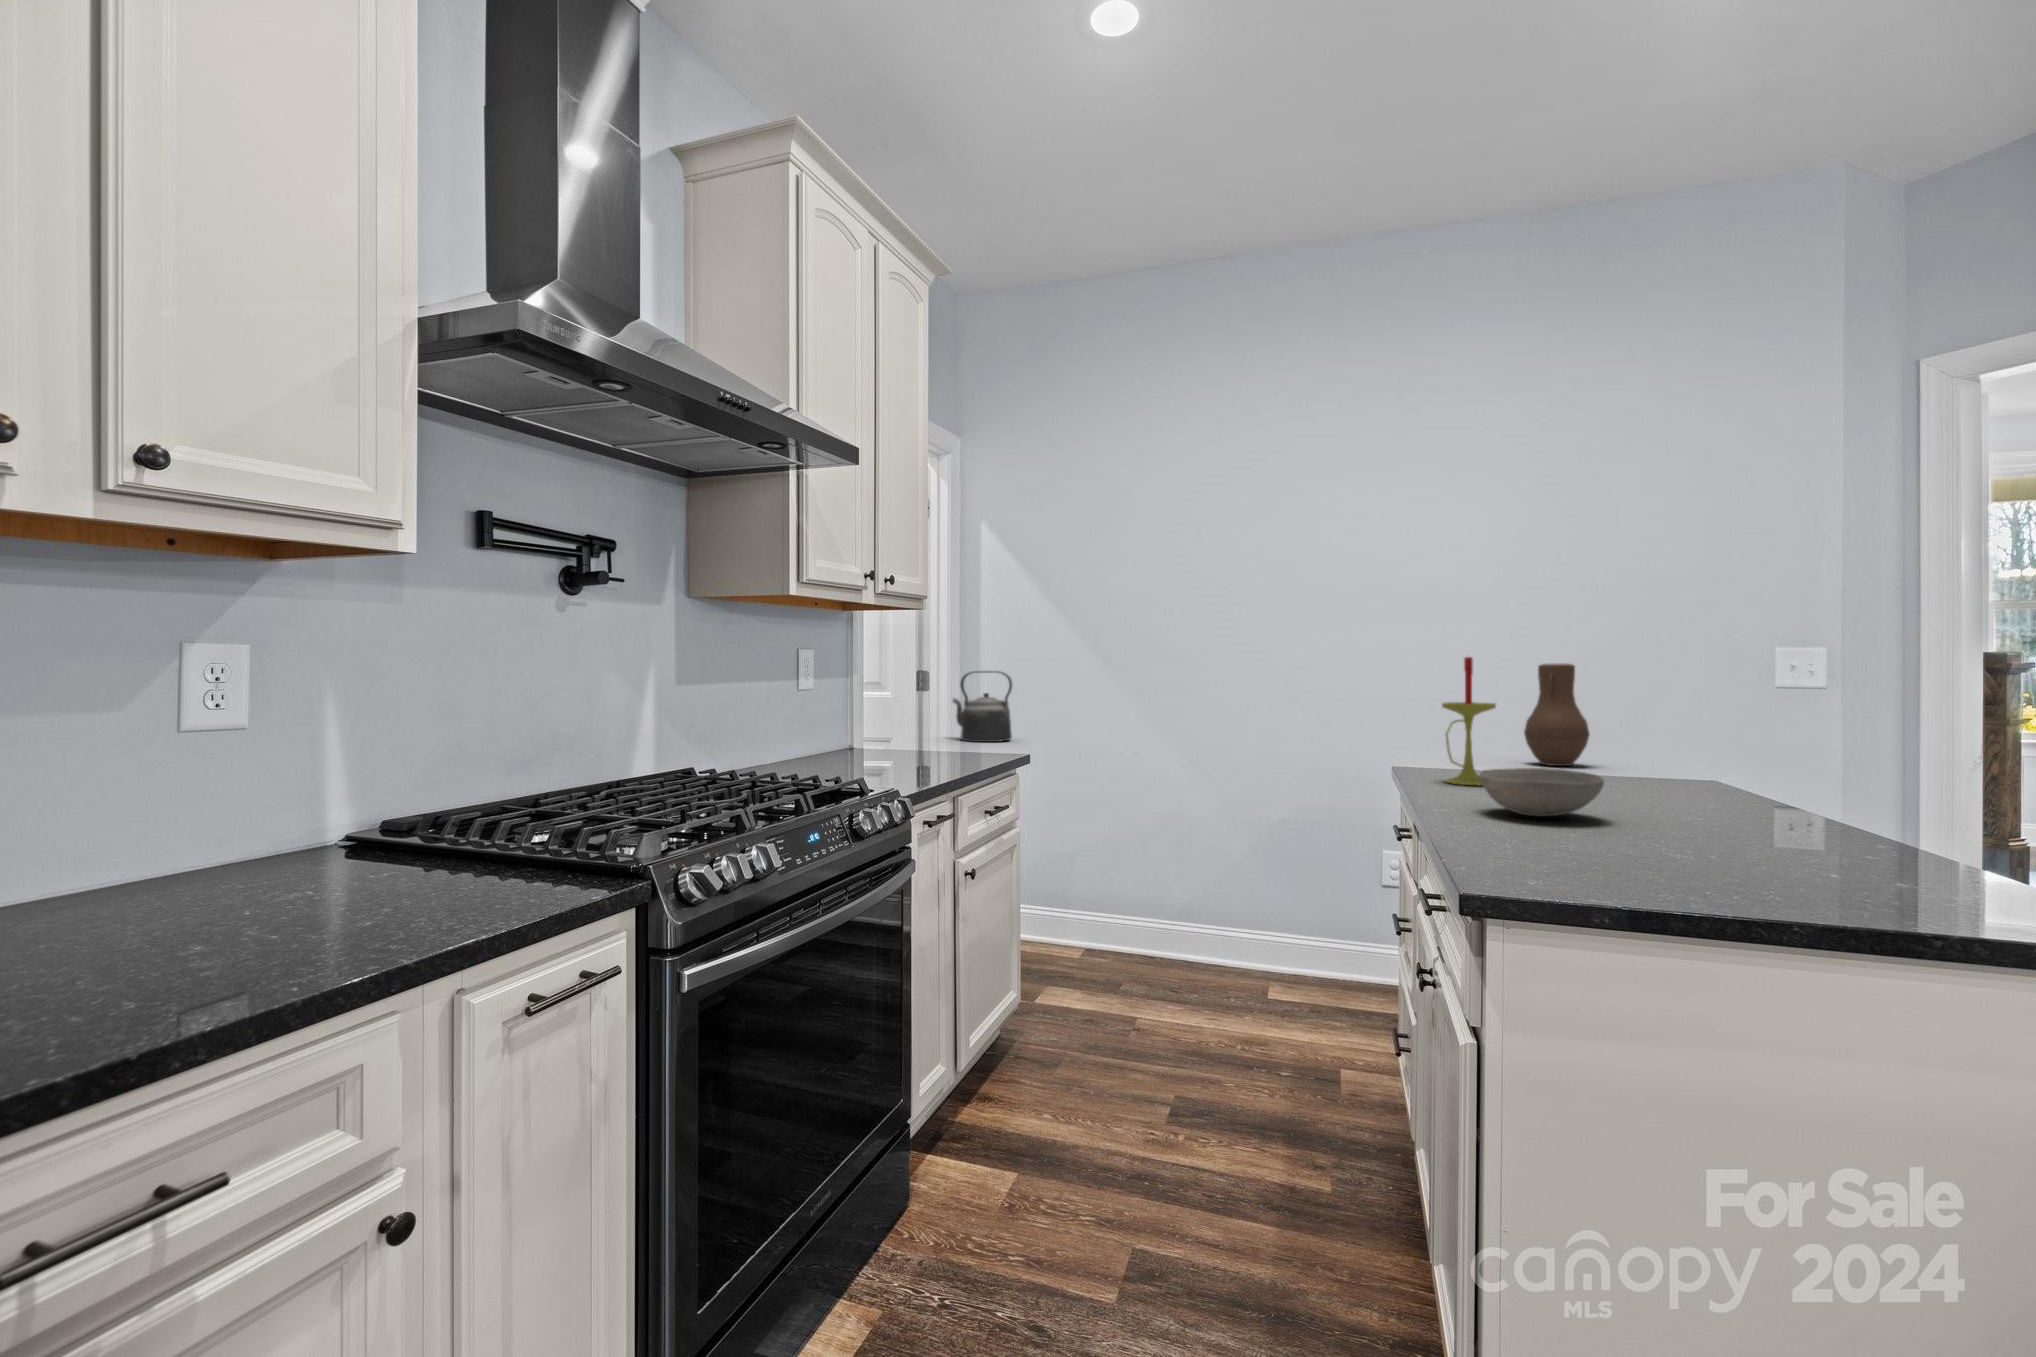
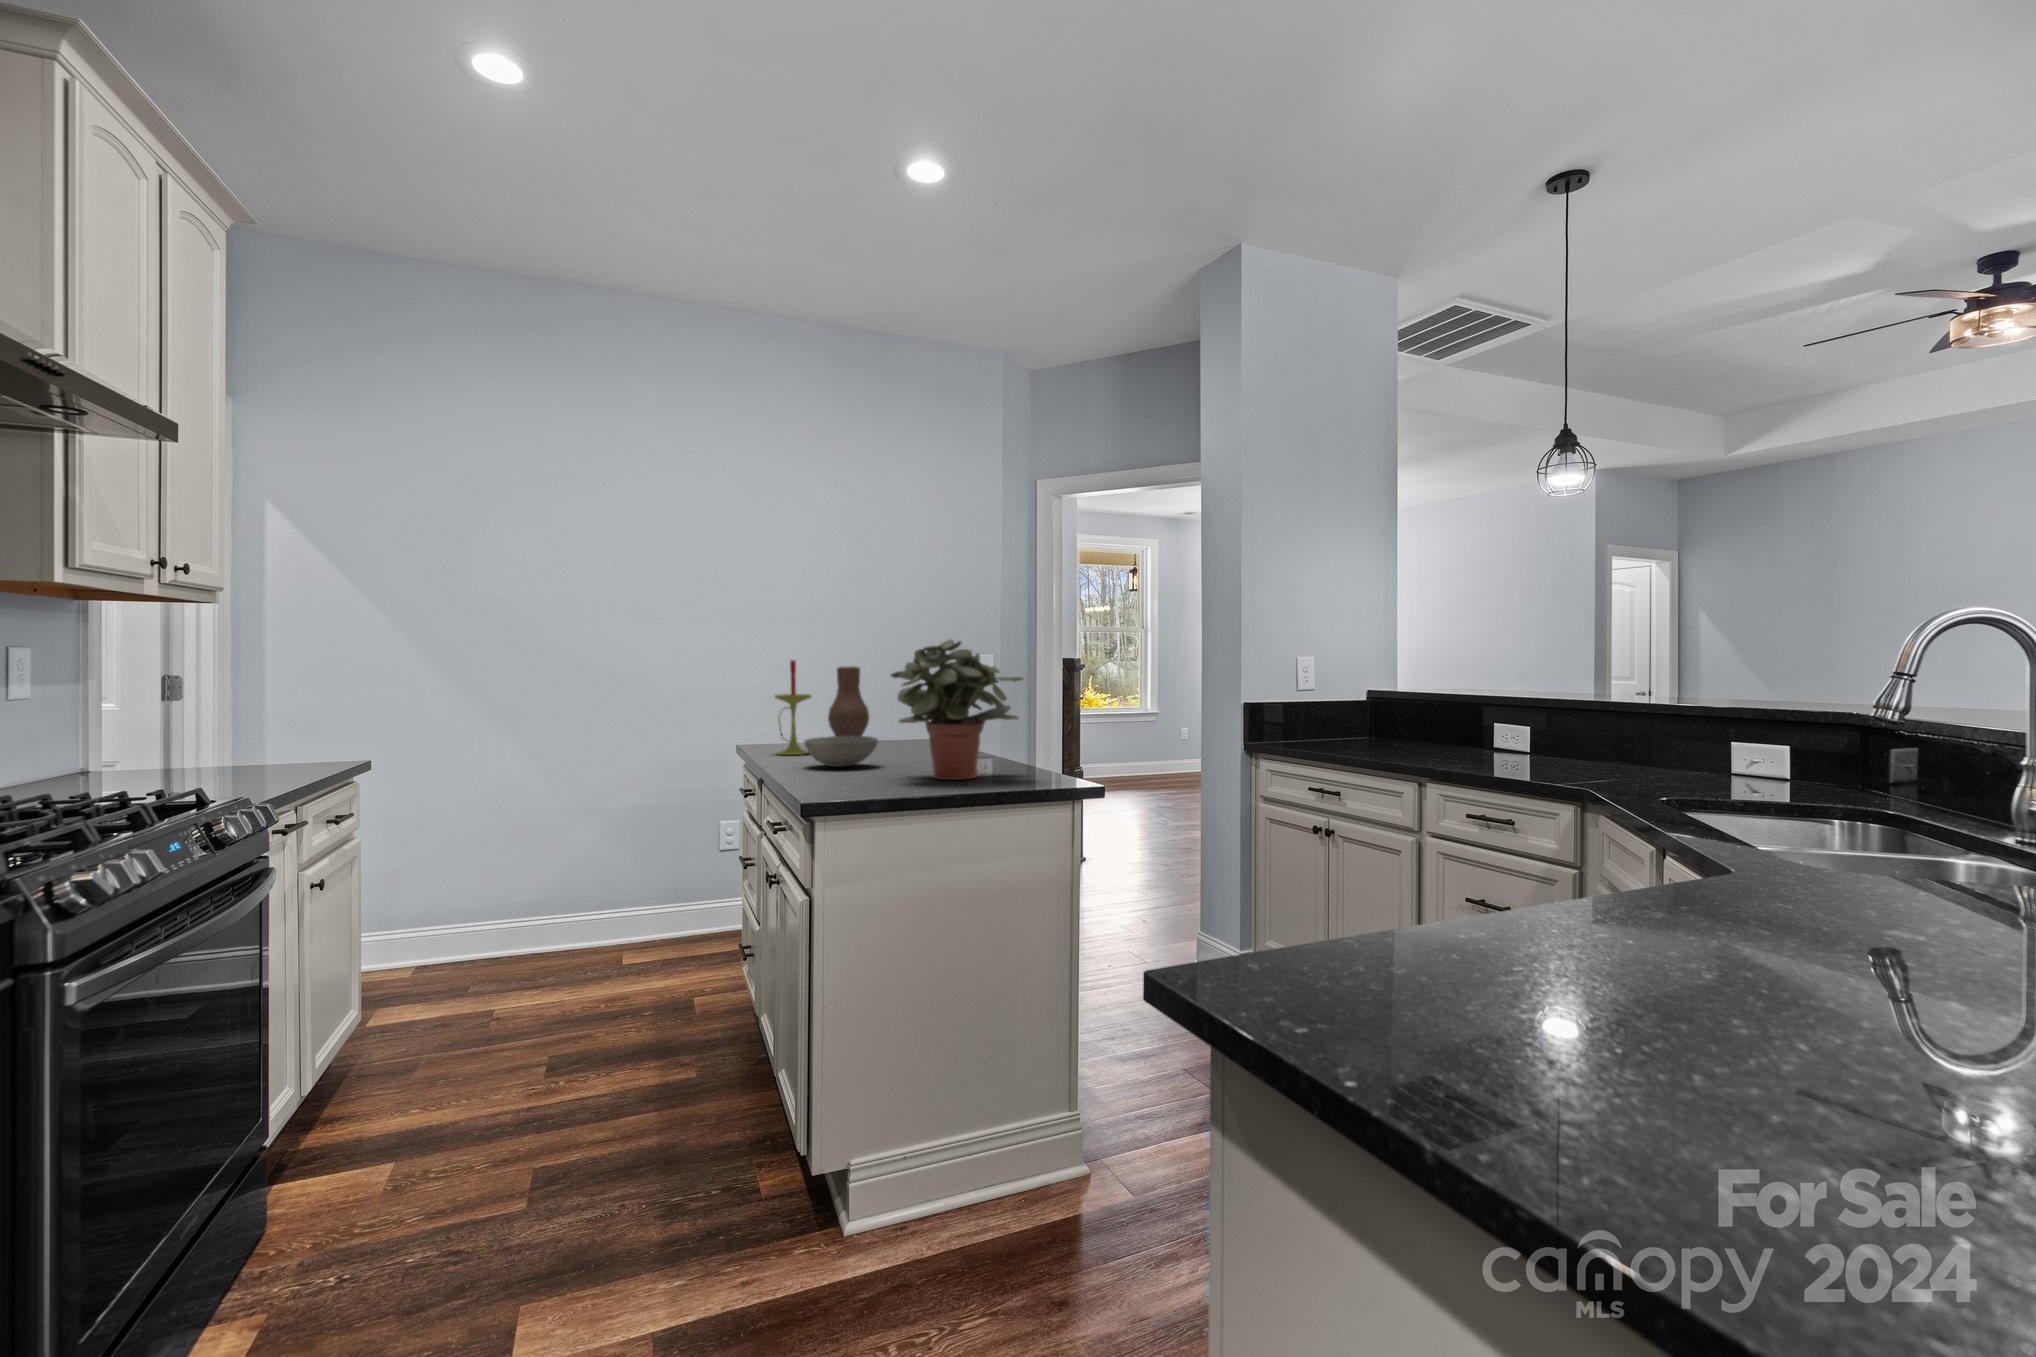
potted plant: none [1628,621,1950,876] -> present [891,640,1023,780]
kettle: present [953,671,1012,742] -> none [221,674,315,757]

